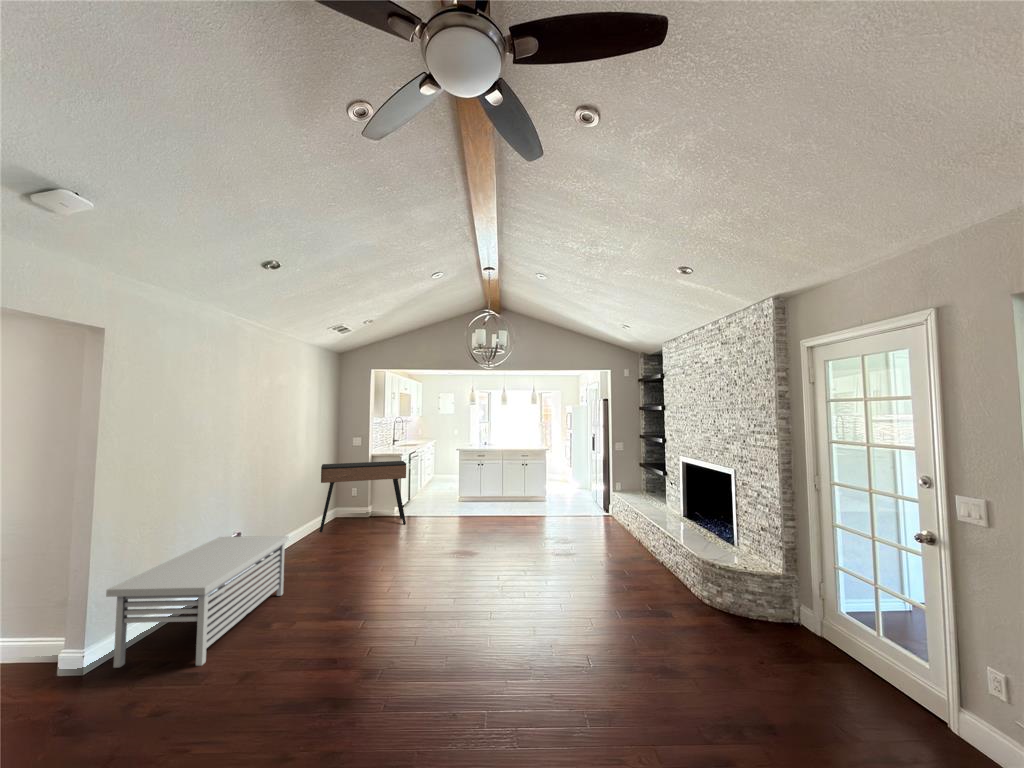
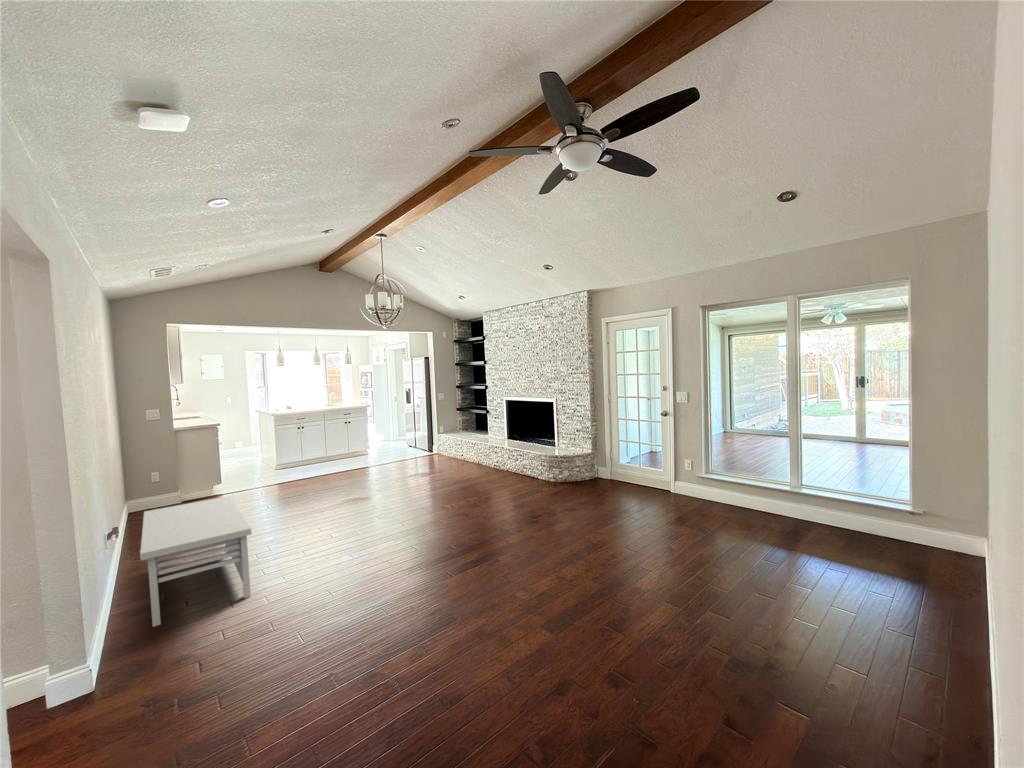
console table: present [320,461,406,532] -> none [144,427,259,513]

